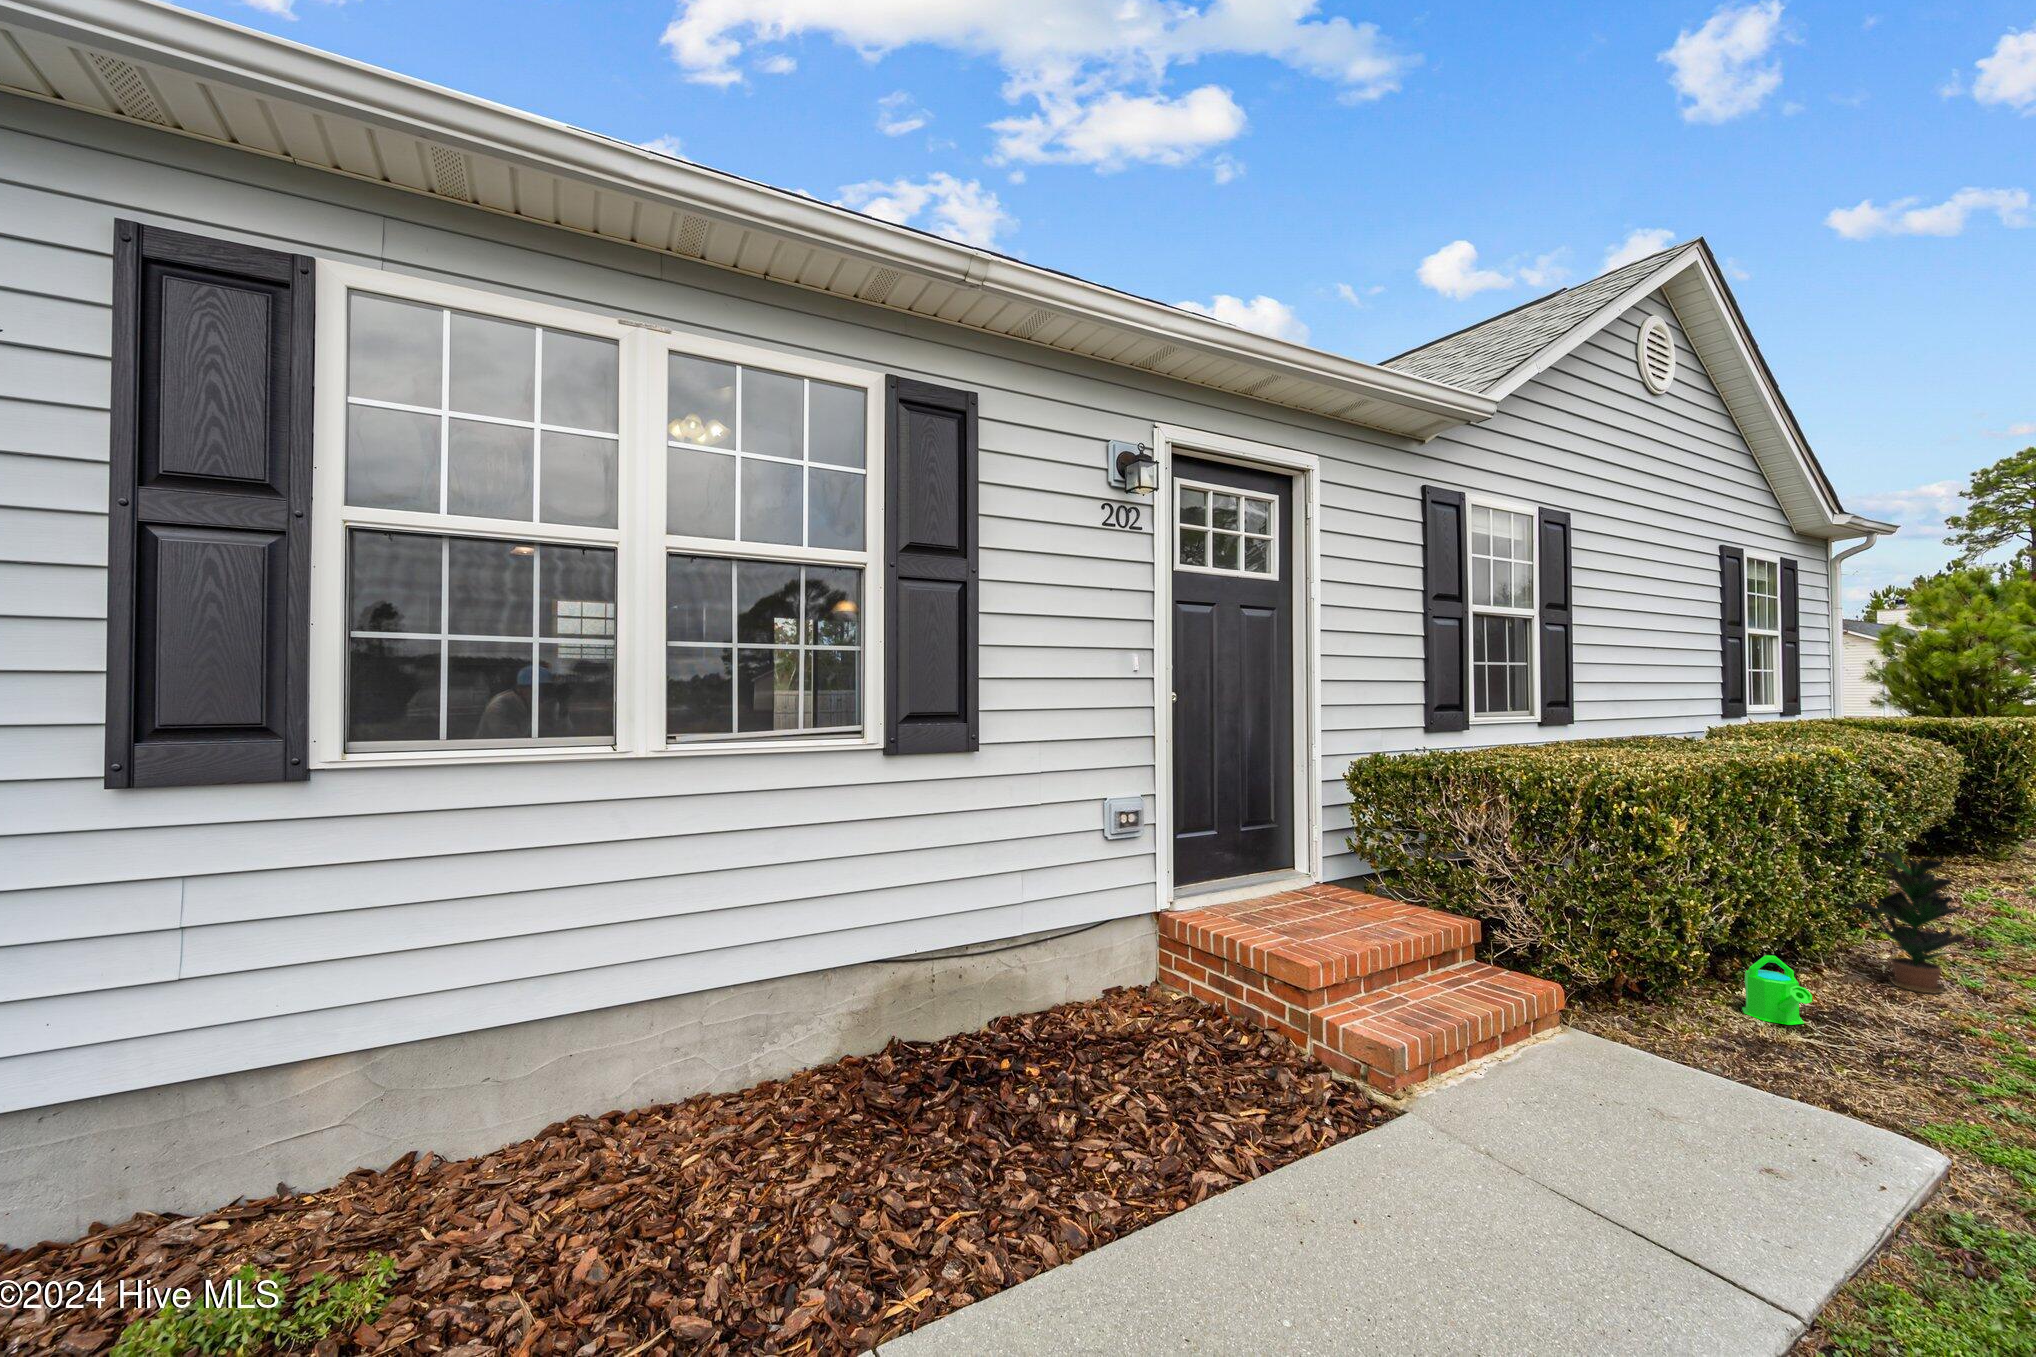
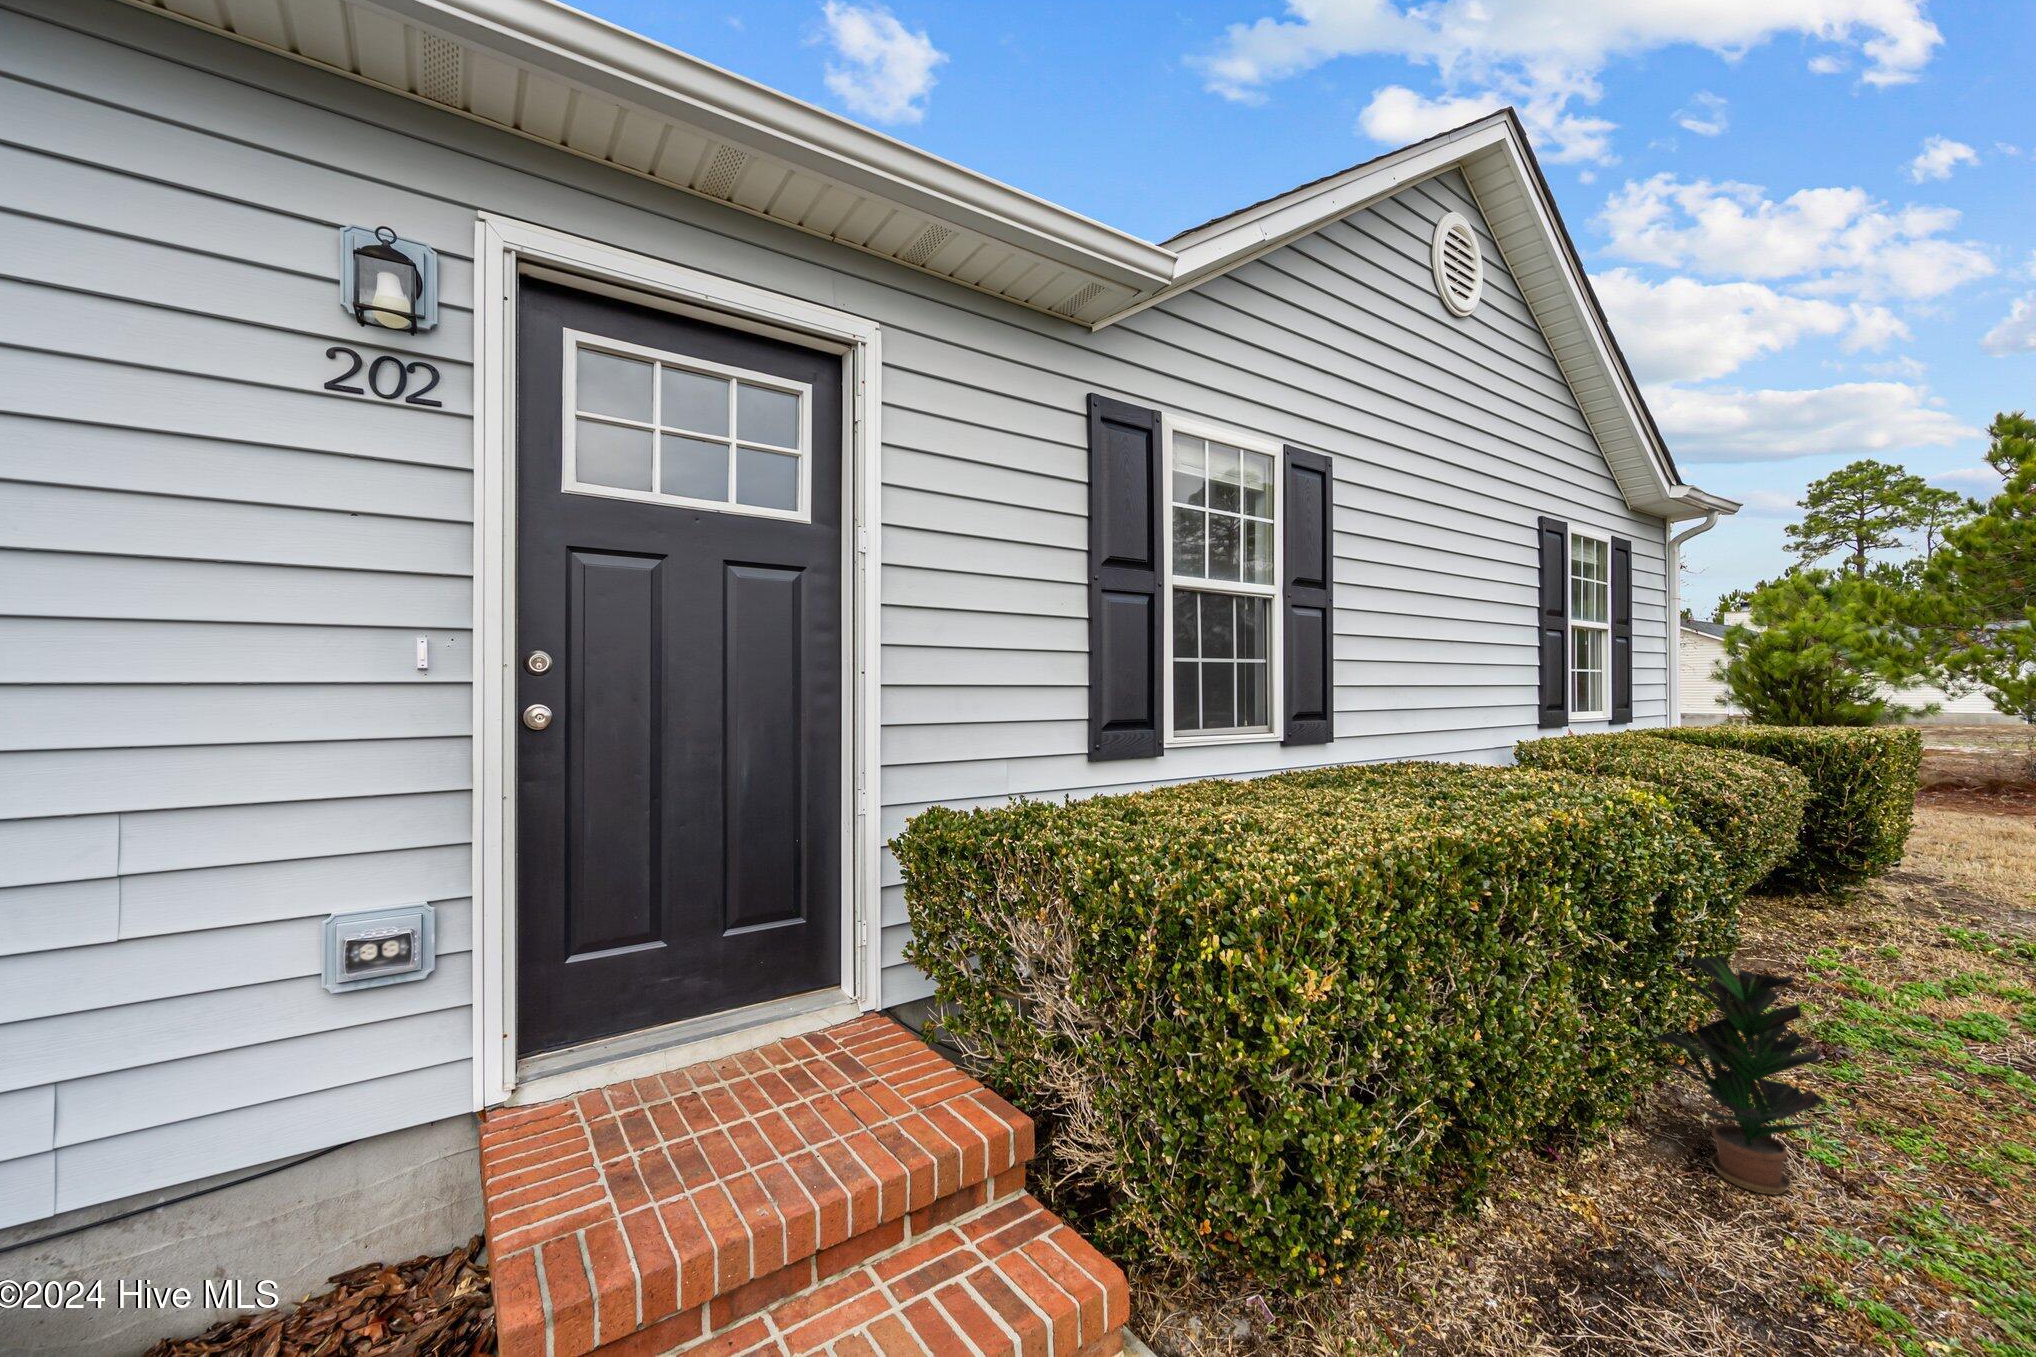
watering can: present [1742,955,1812,1025] -> none [1469,1171,1571,1312]

